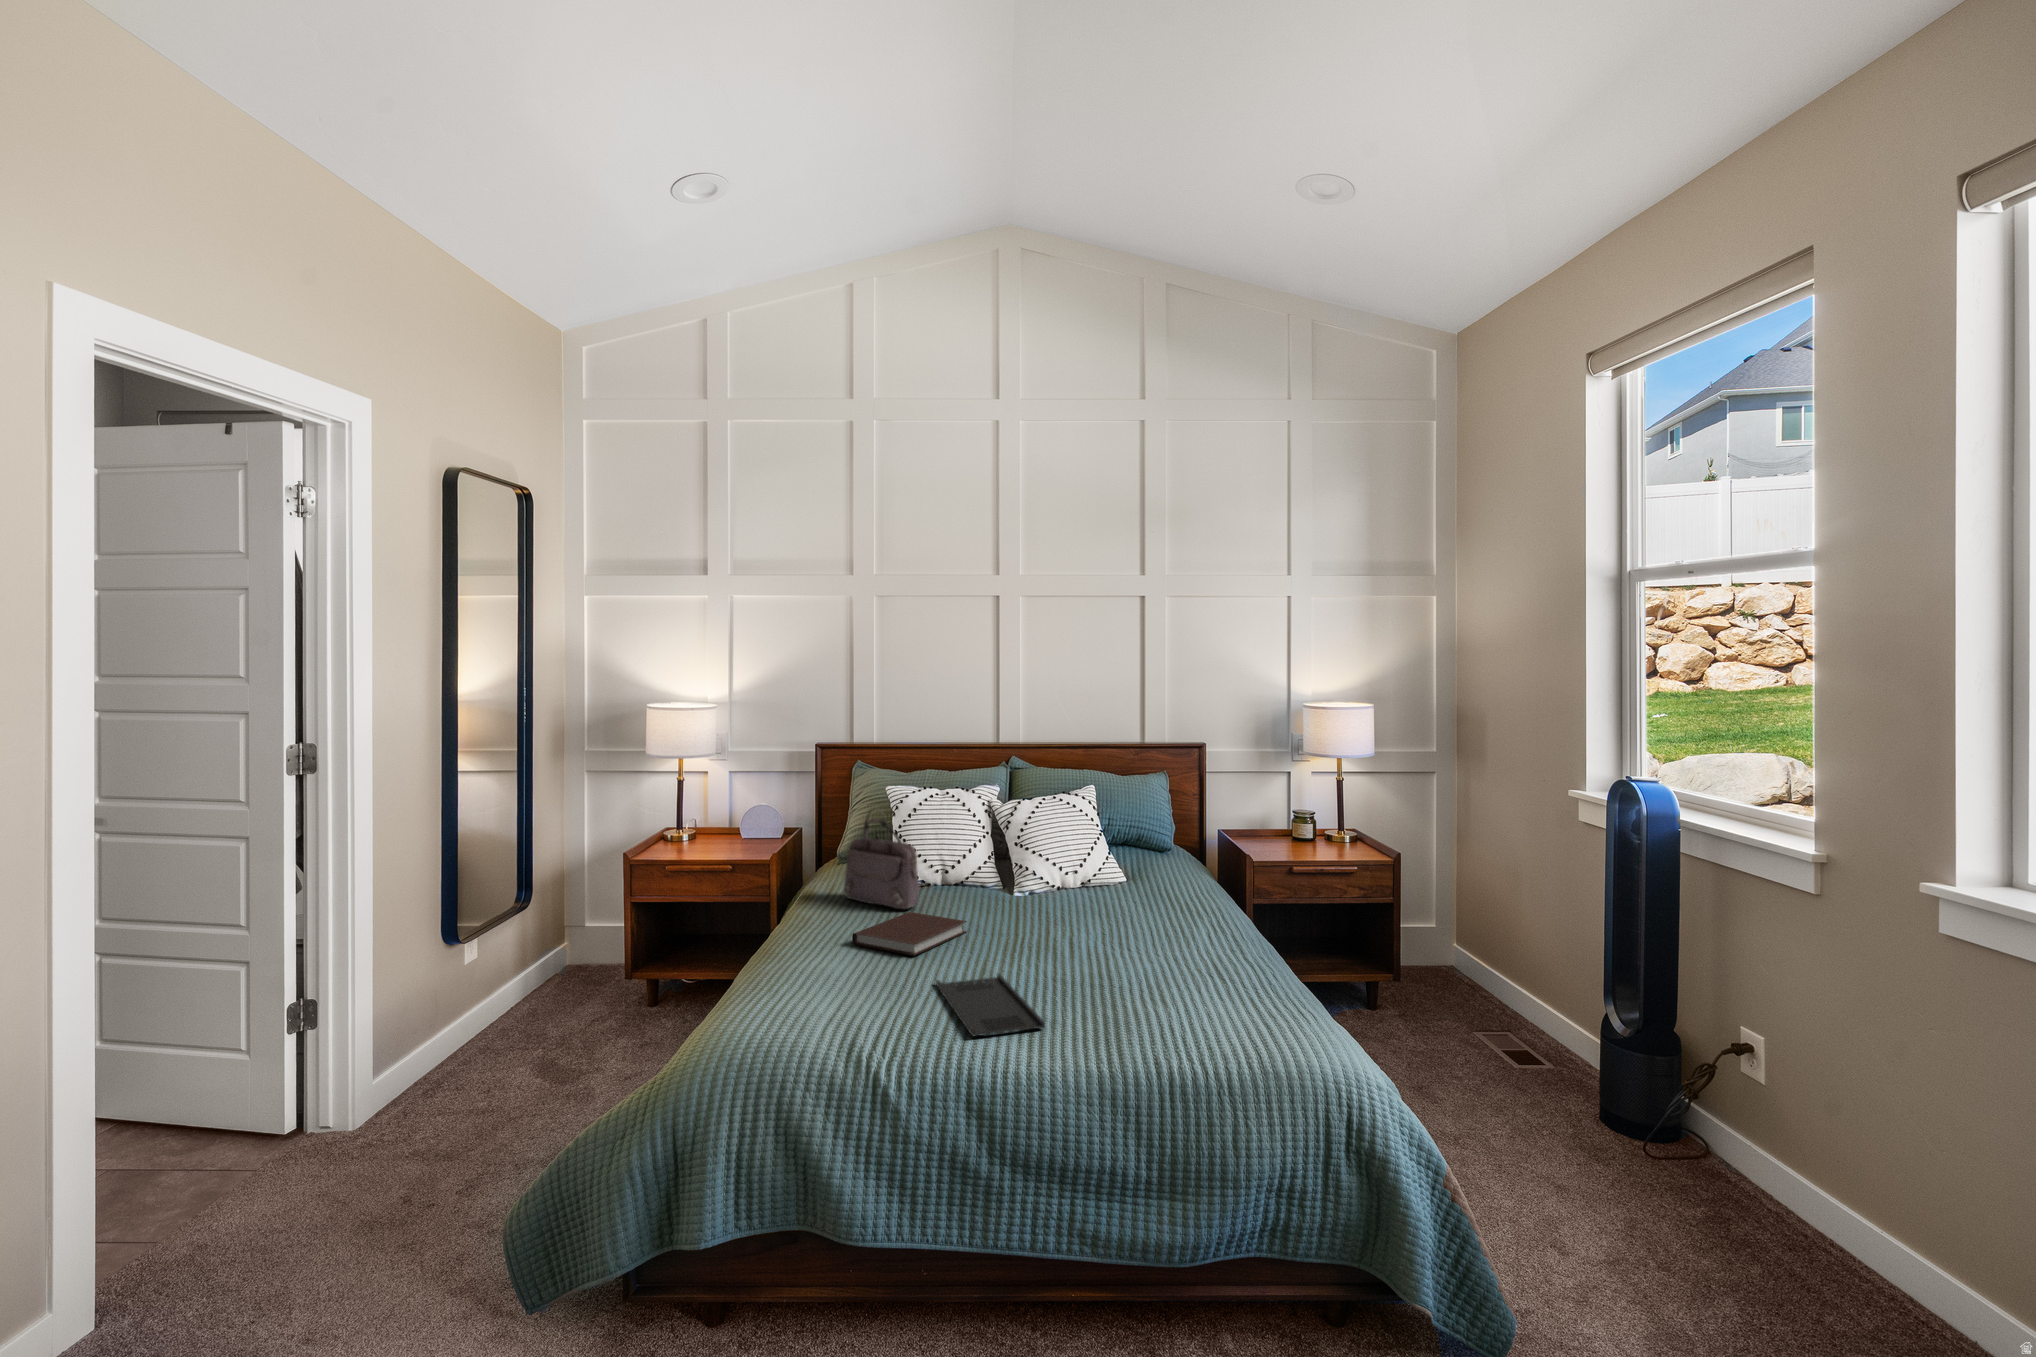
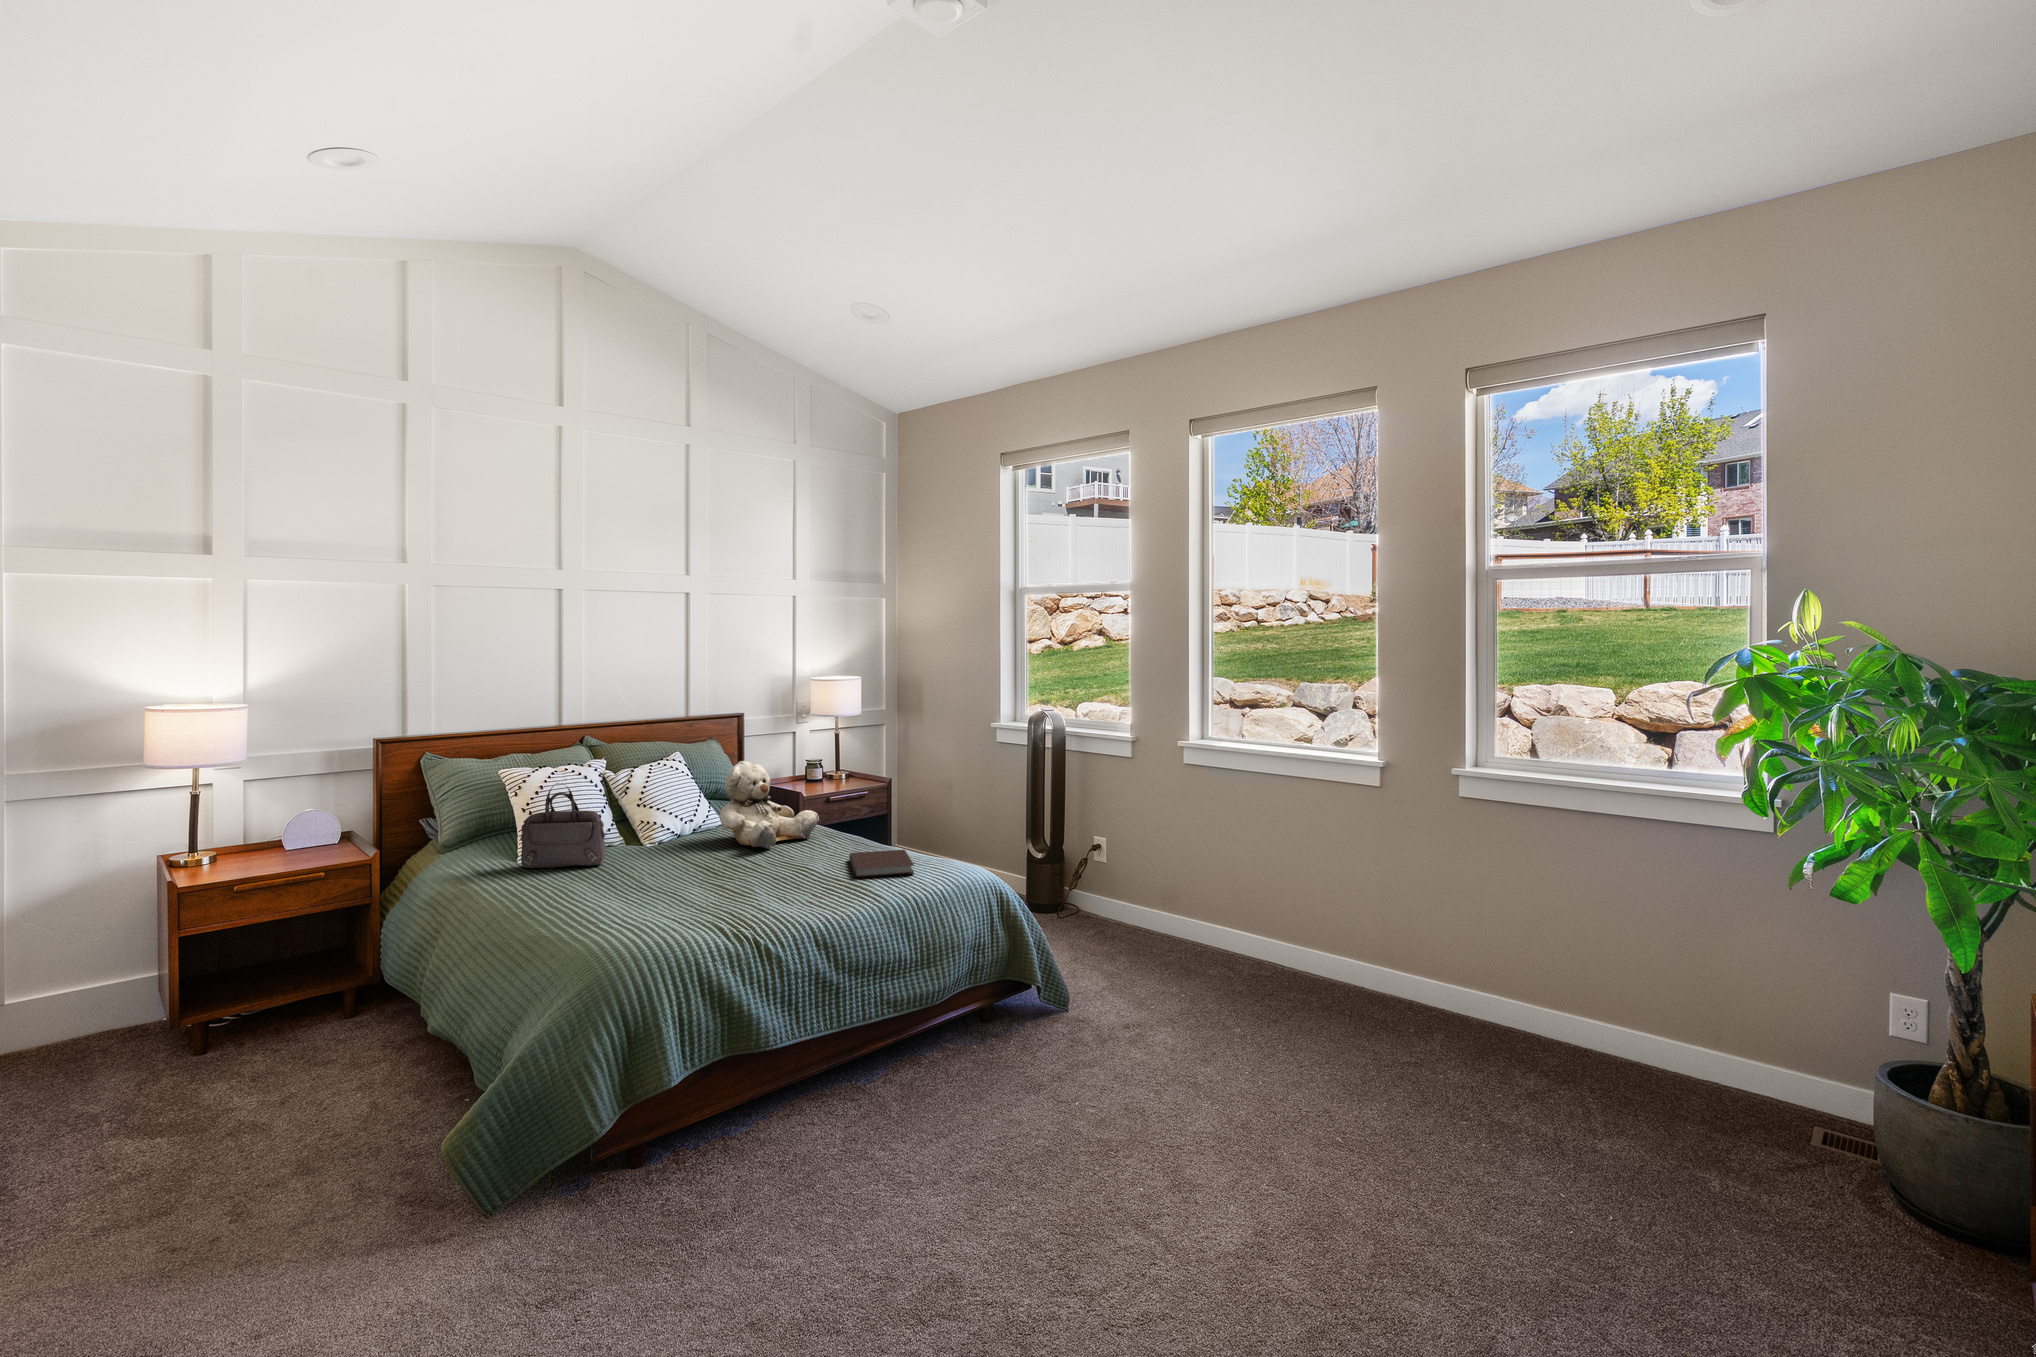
teddy bear: none [1060,805,1192,929] -> present [720,761,819,849]
notebook: present [852,912,967,956] -> present [849,850,914,877]
tray: present [936,974,1045,1036] -> none [715,880,827,908]

